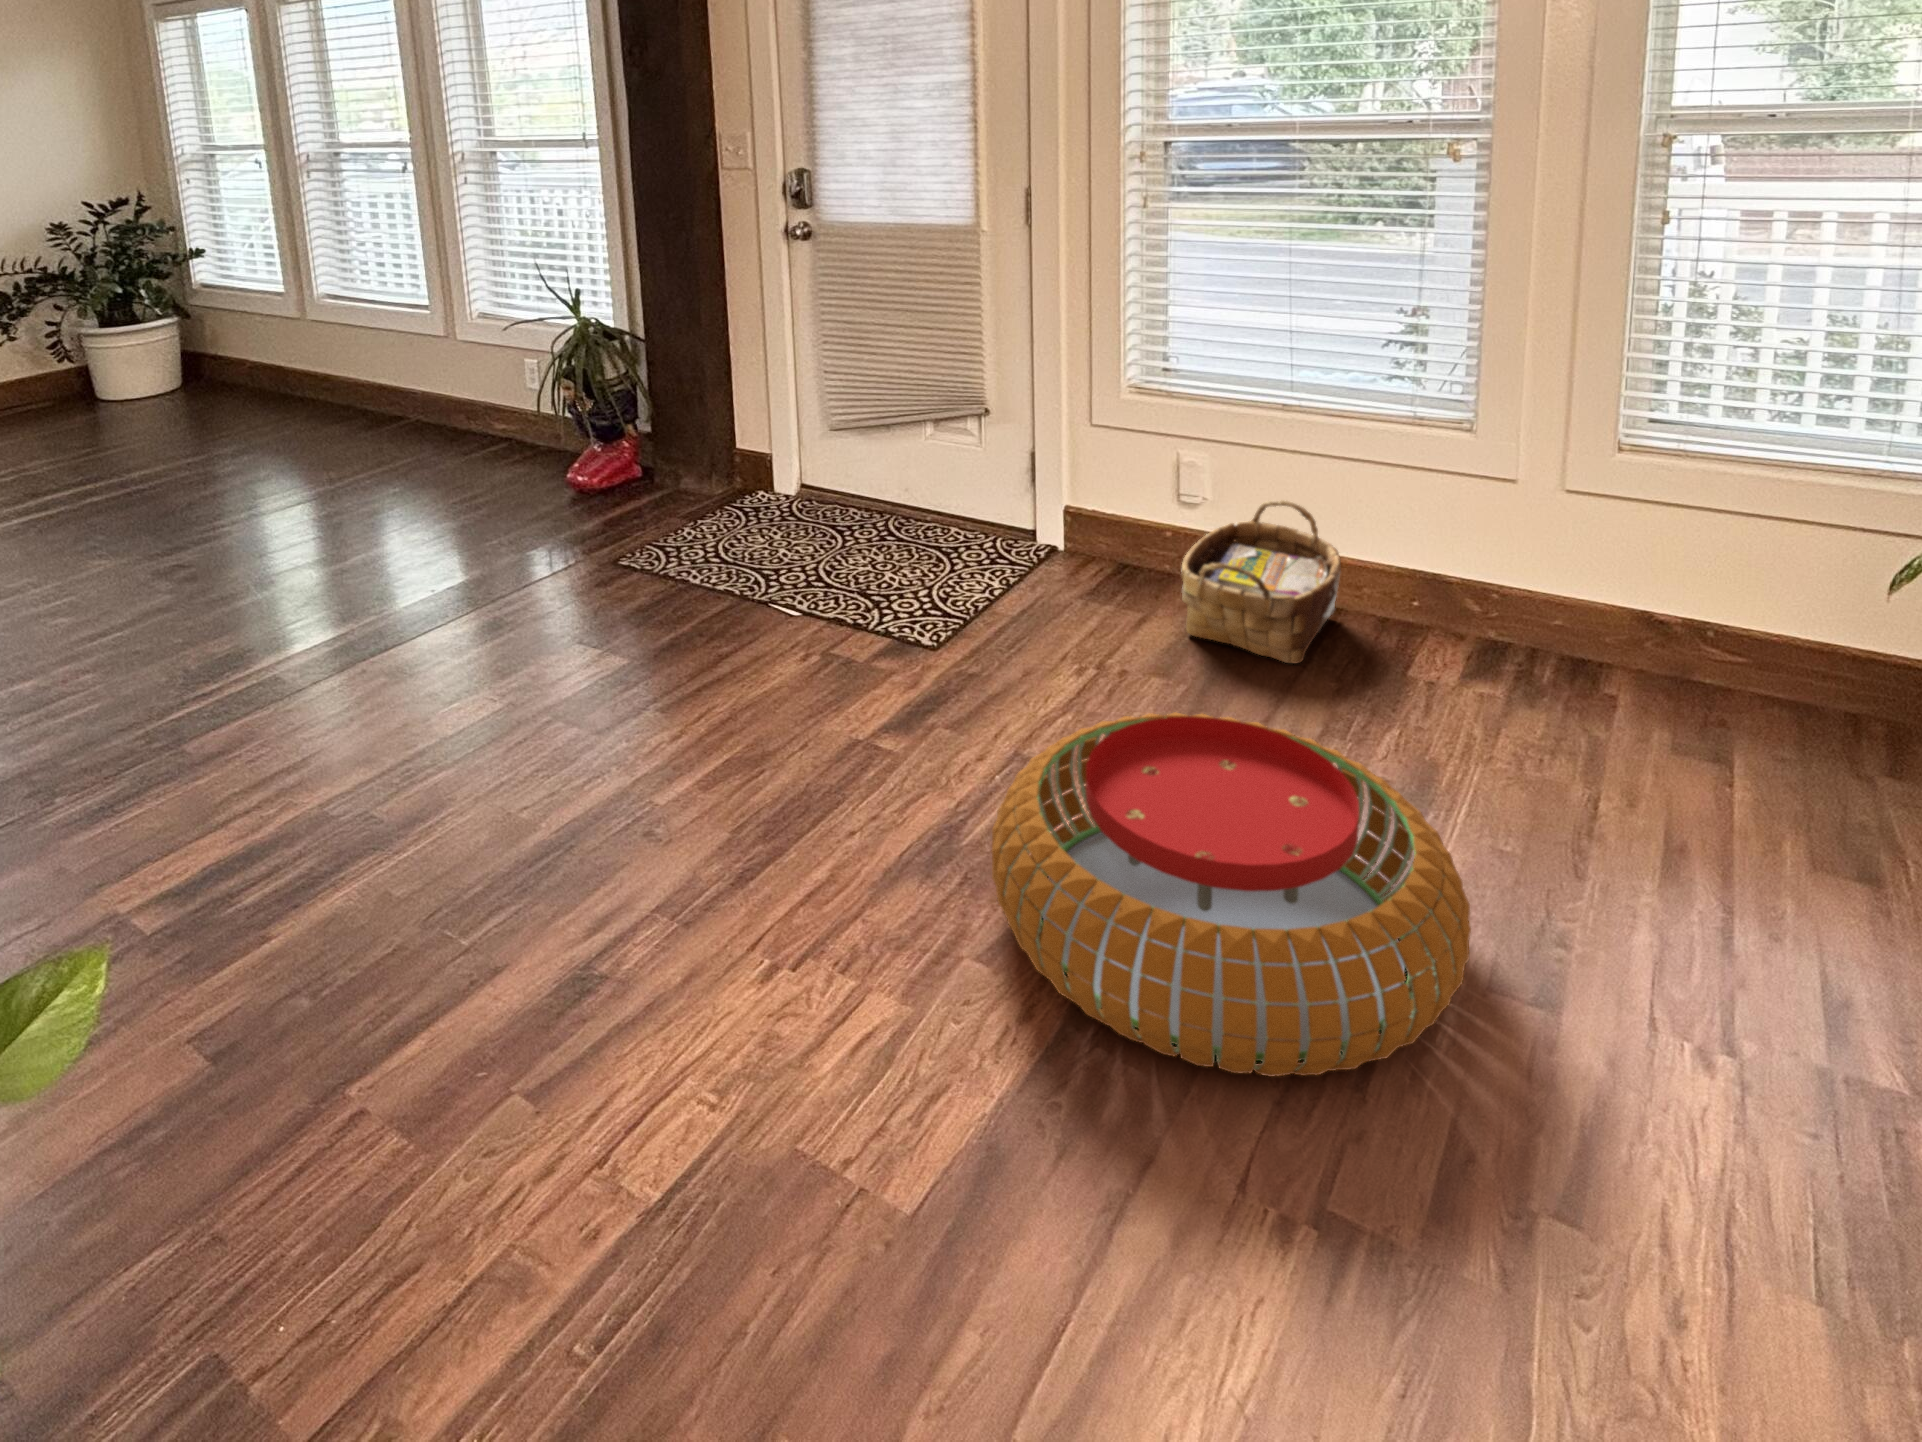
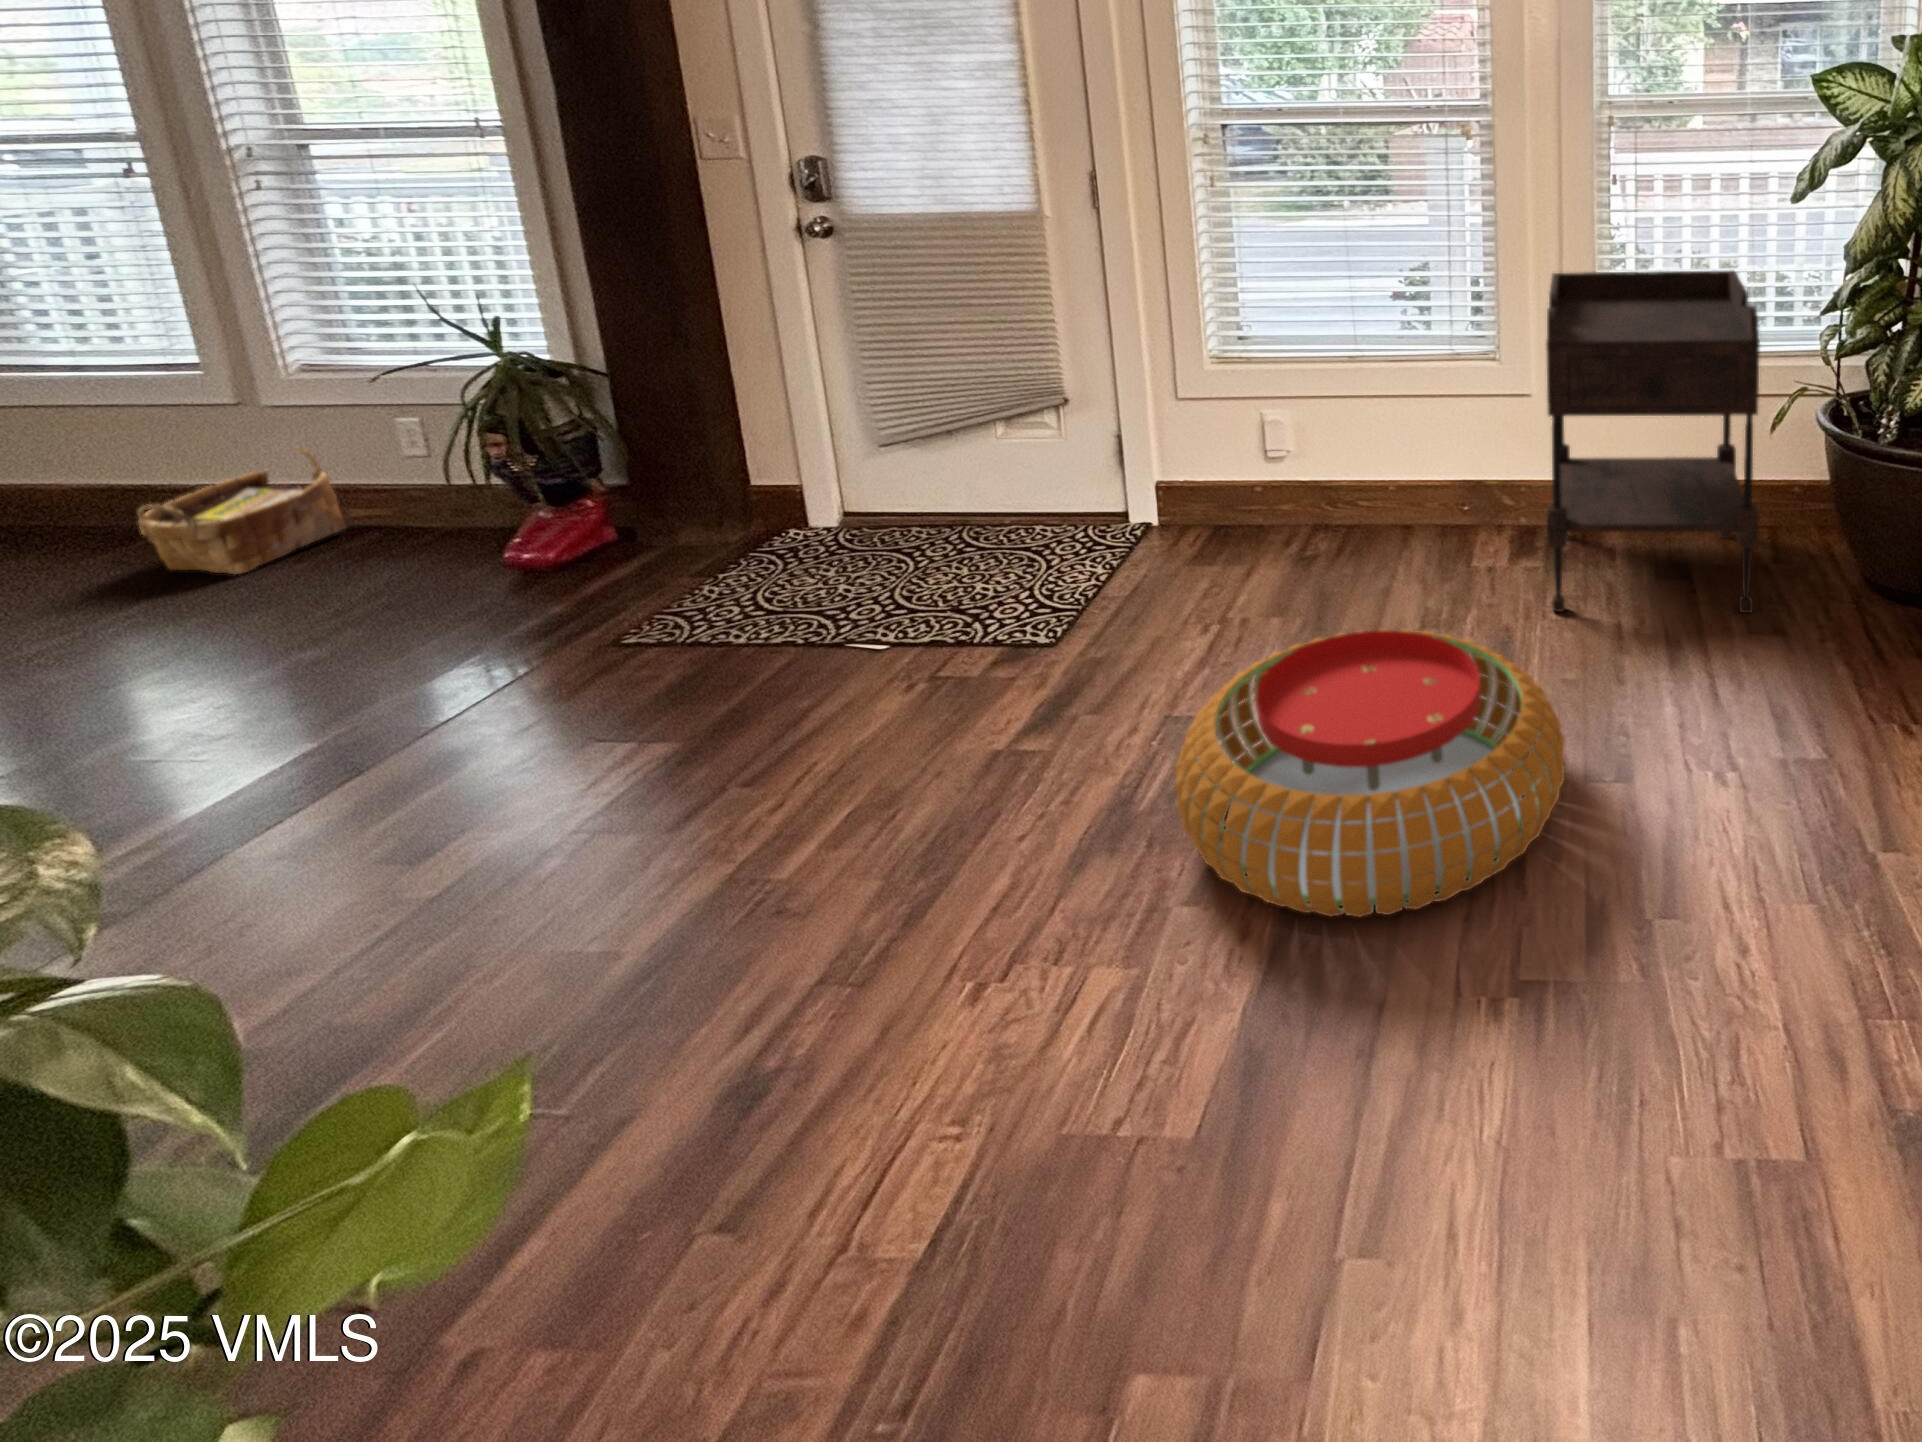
side table: none [1502,332,1879,835] -> present [1546,270,1760,613]
woven basket: present [1181,500,1341,663] -> present [138,447,345,574]

